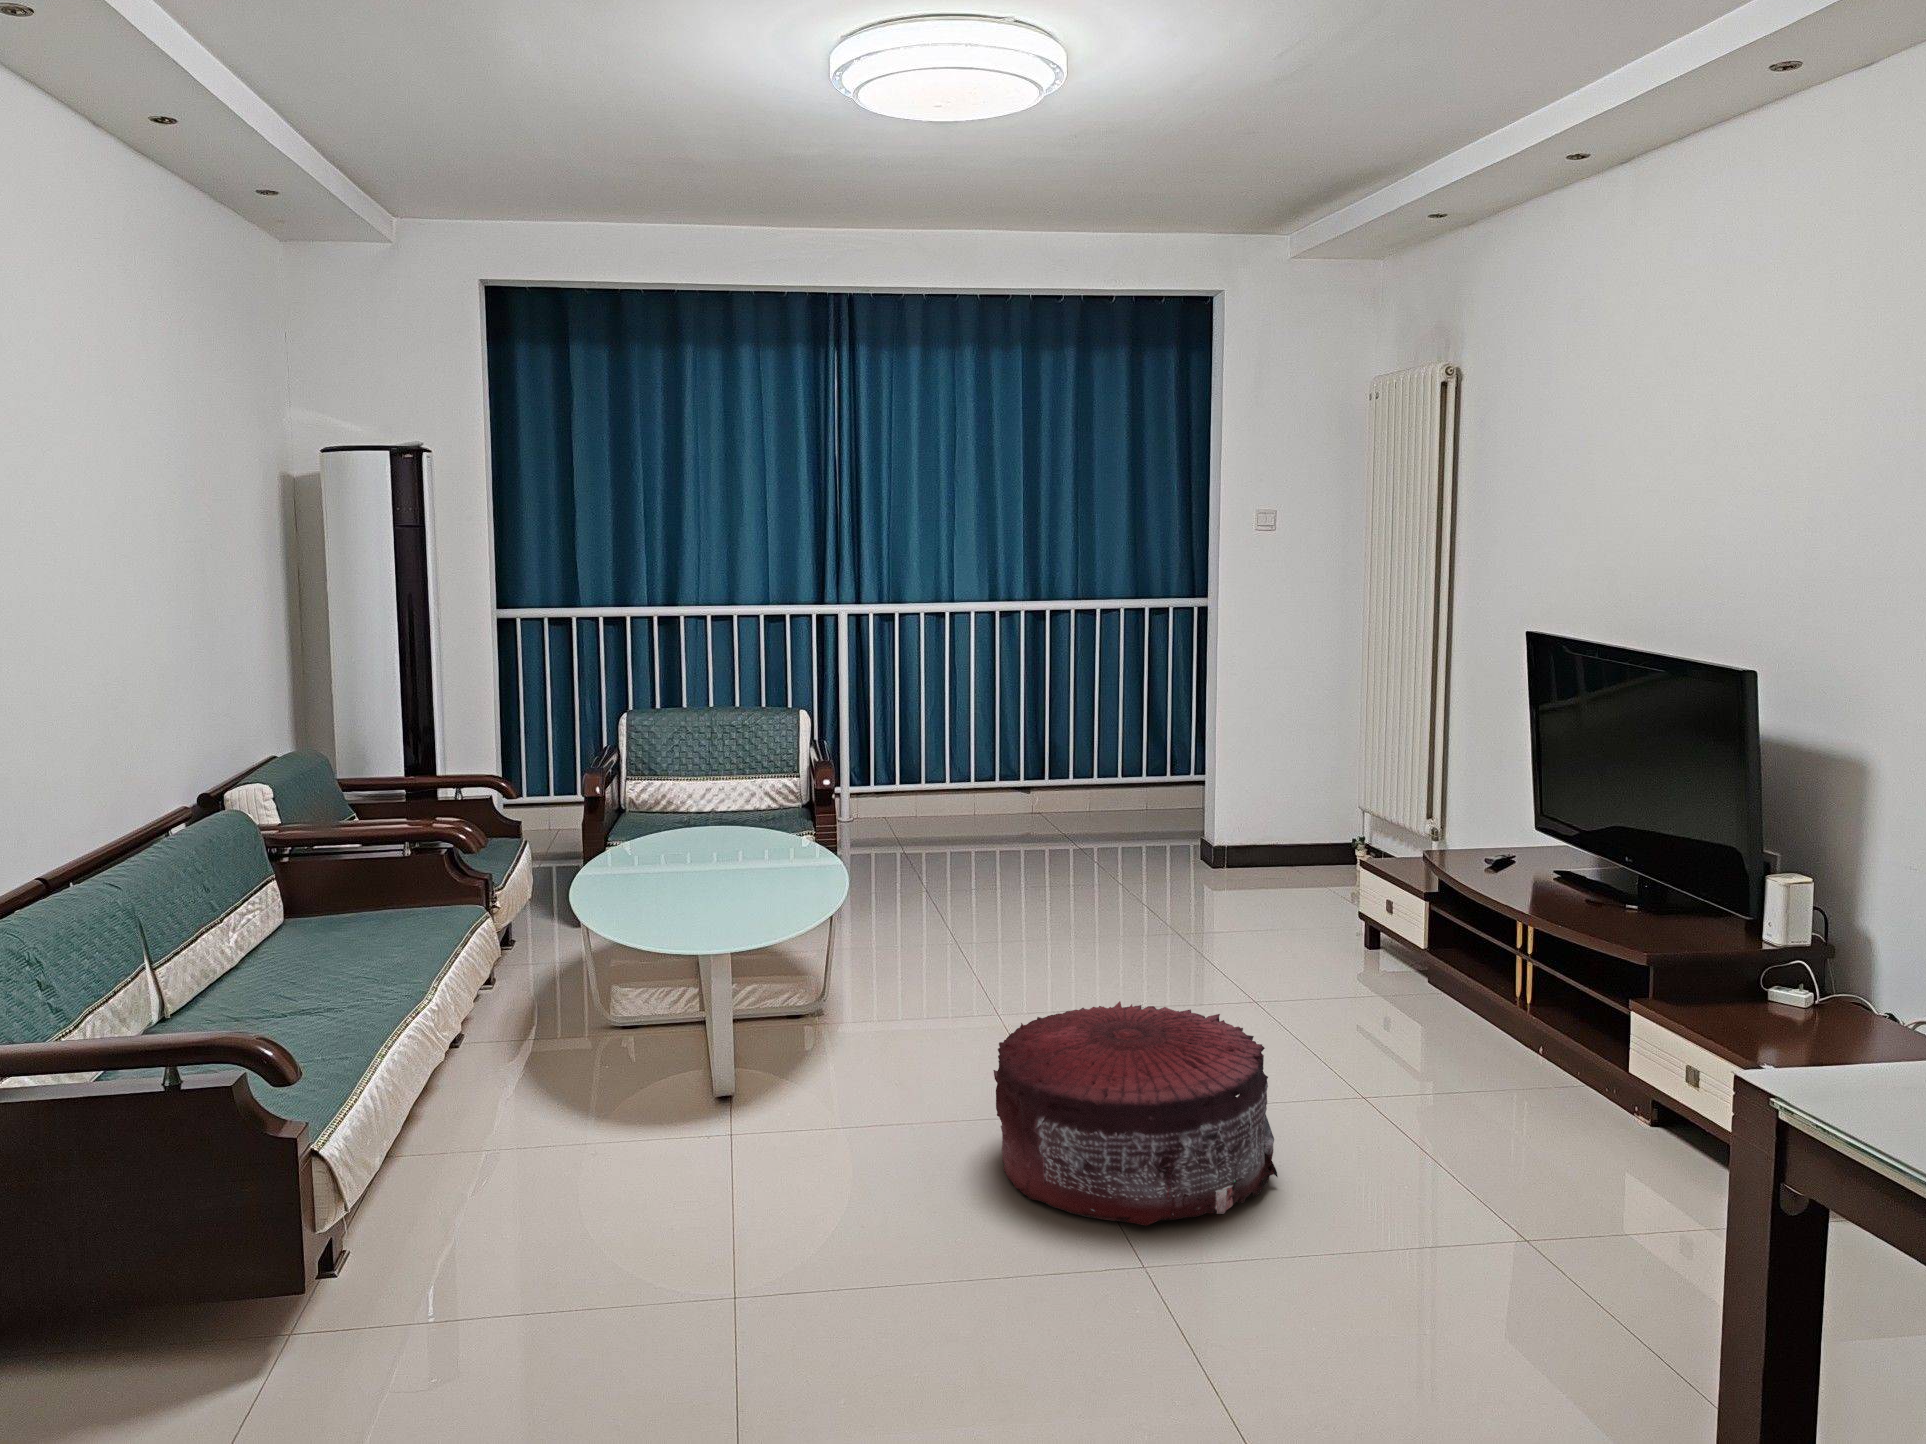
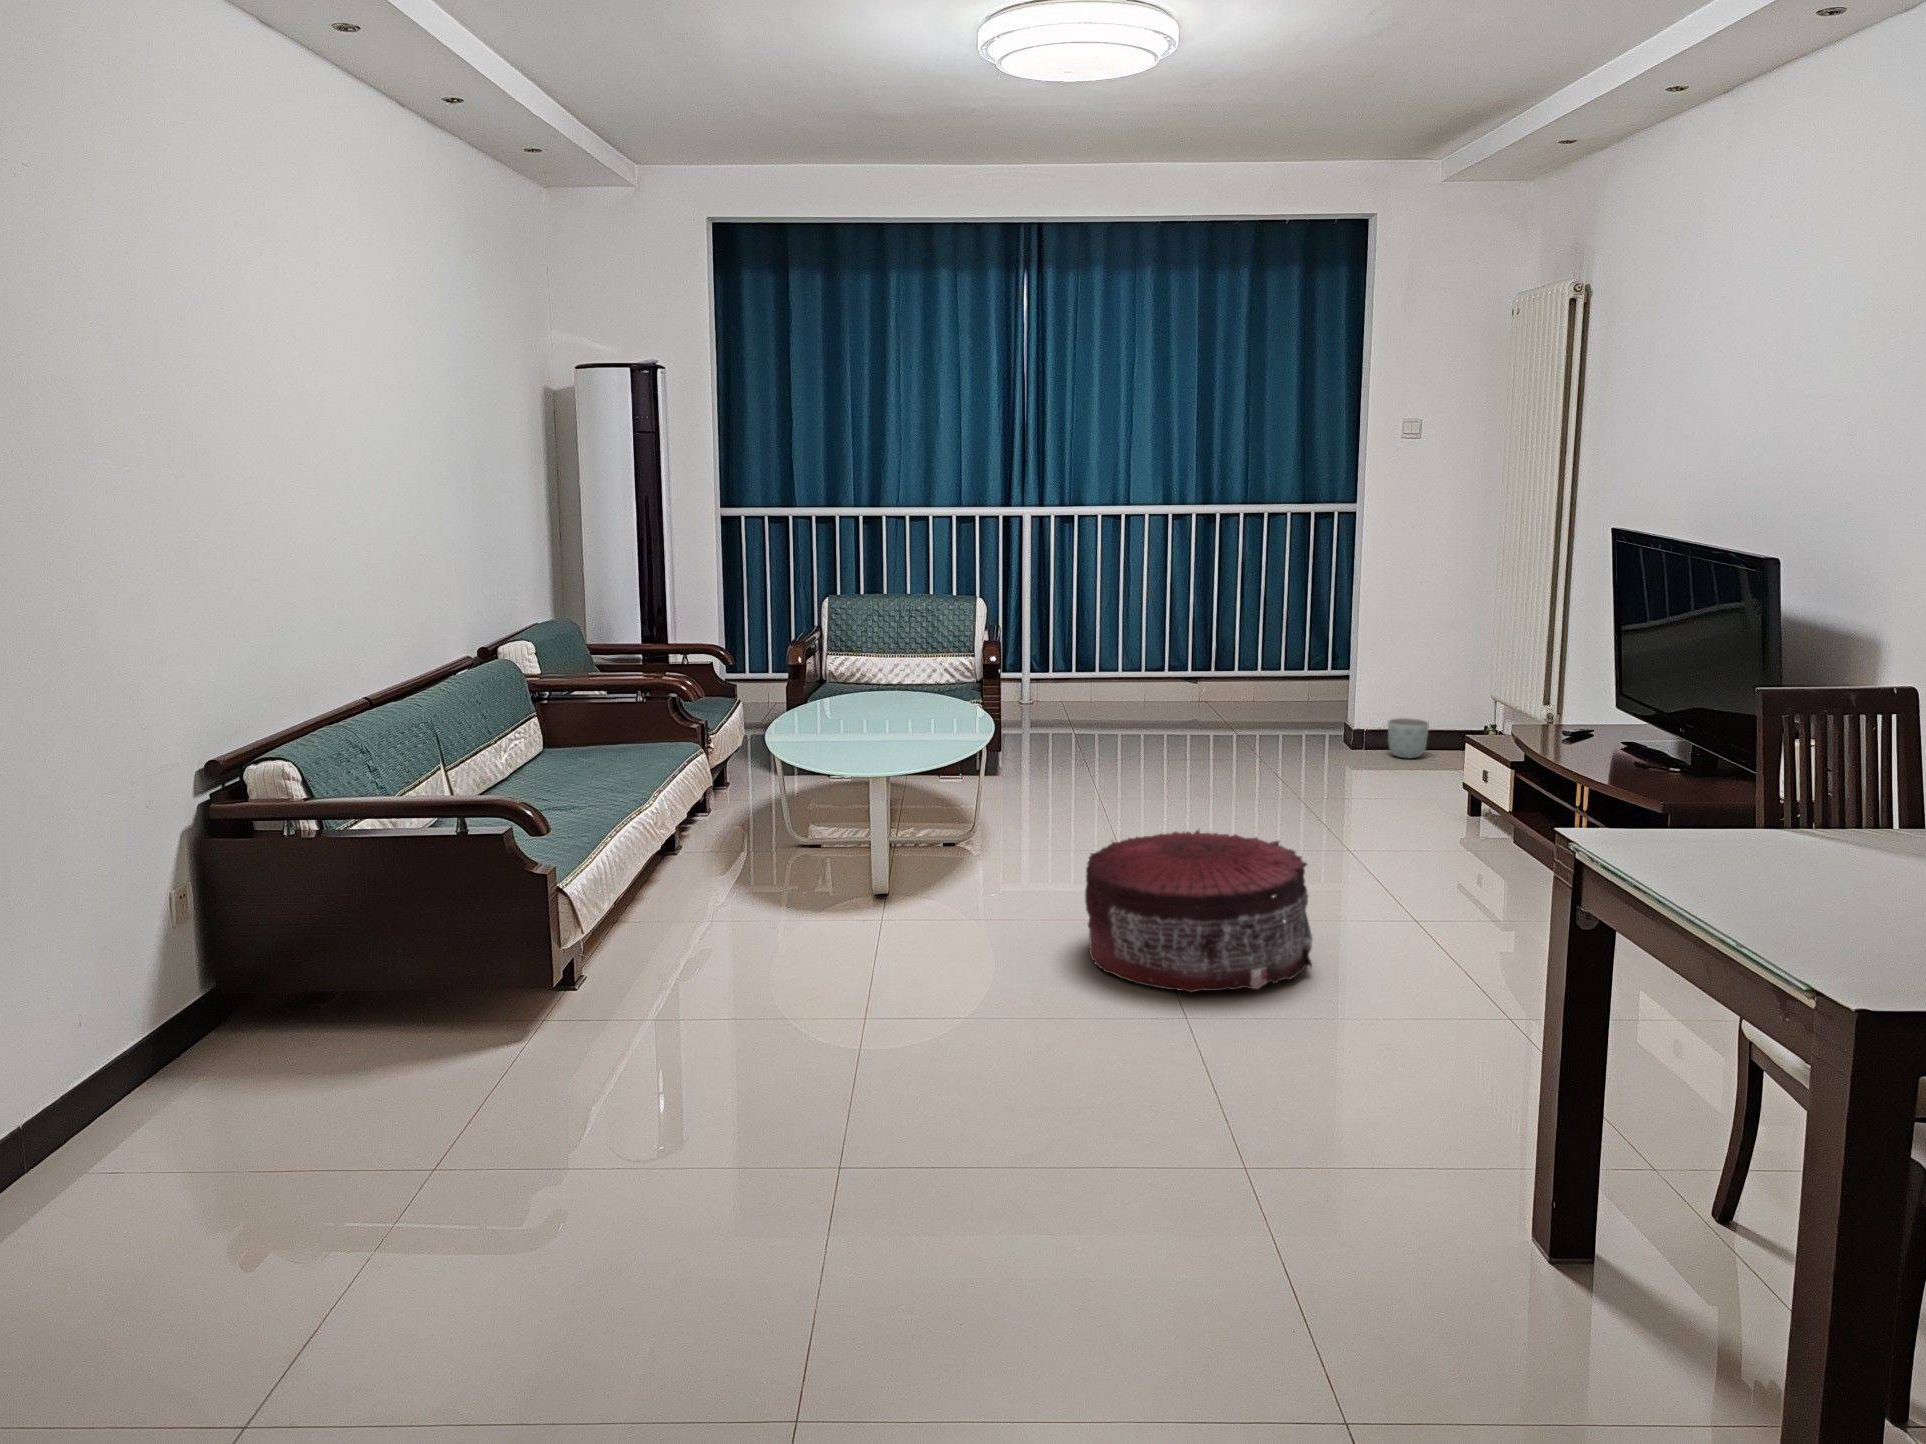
planter: none [1250,831,1294,875] -> present [1388,718,1429,758]

